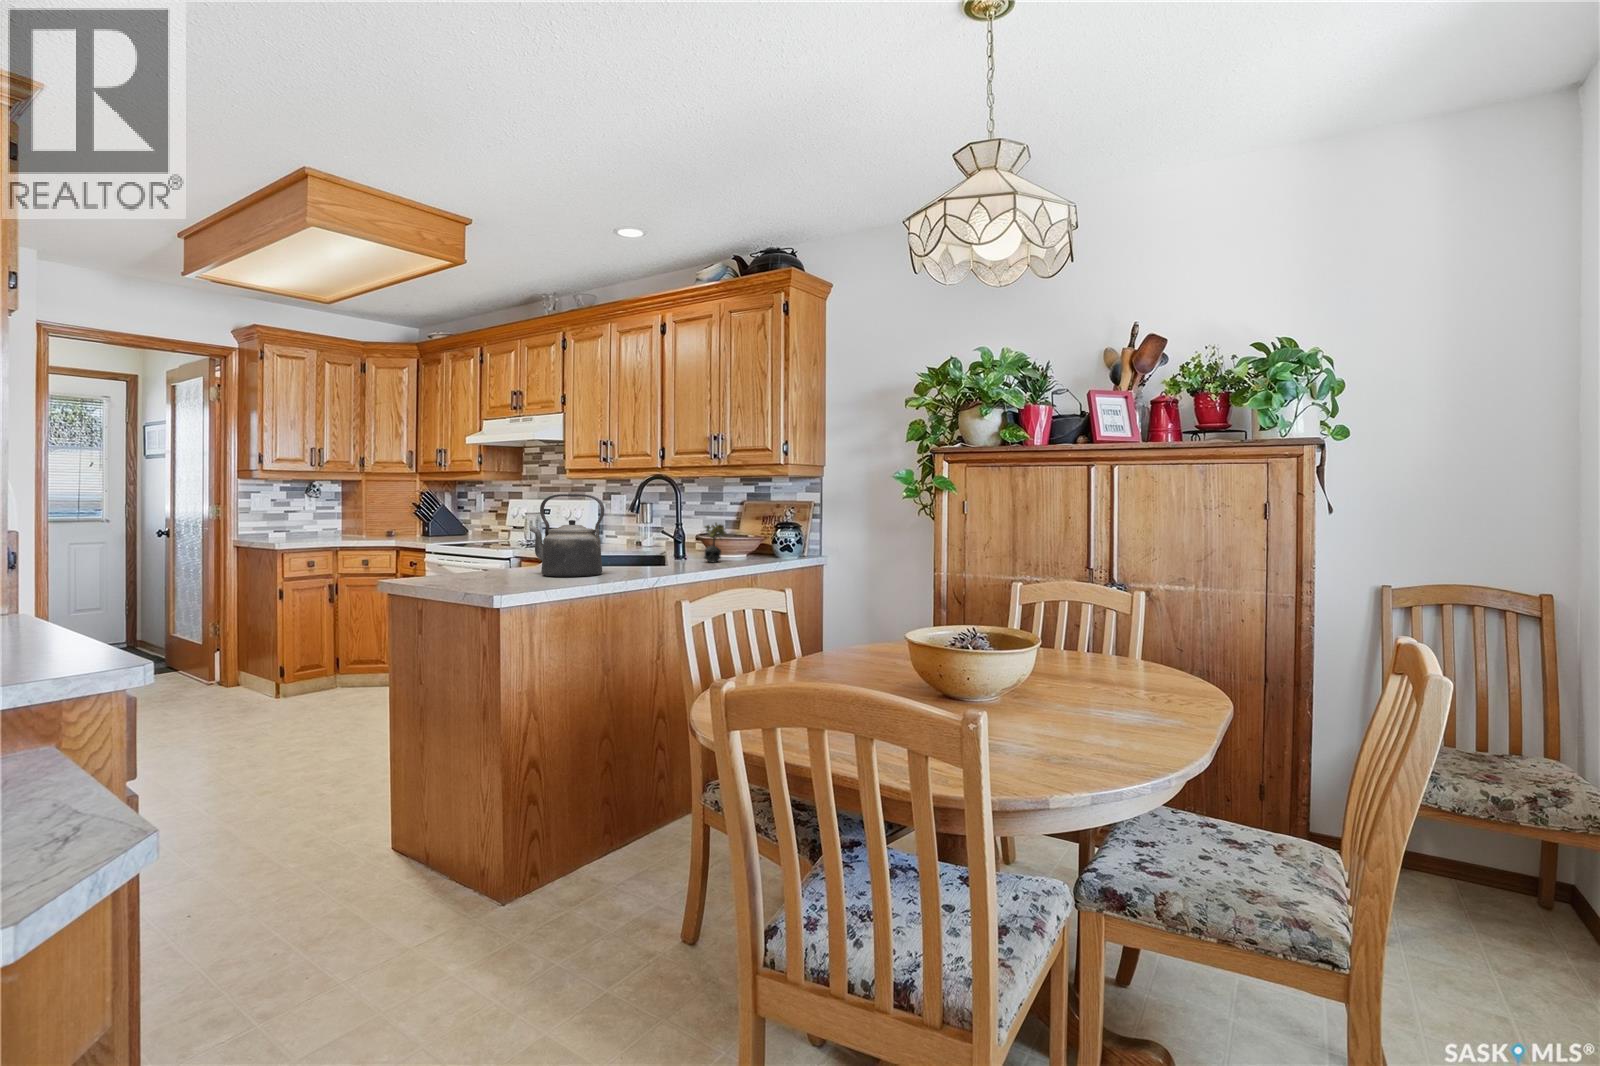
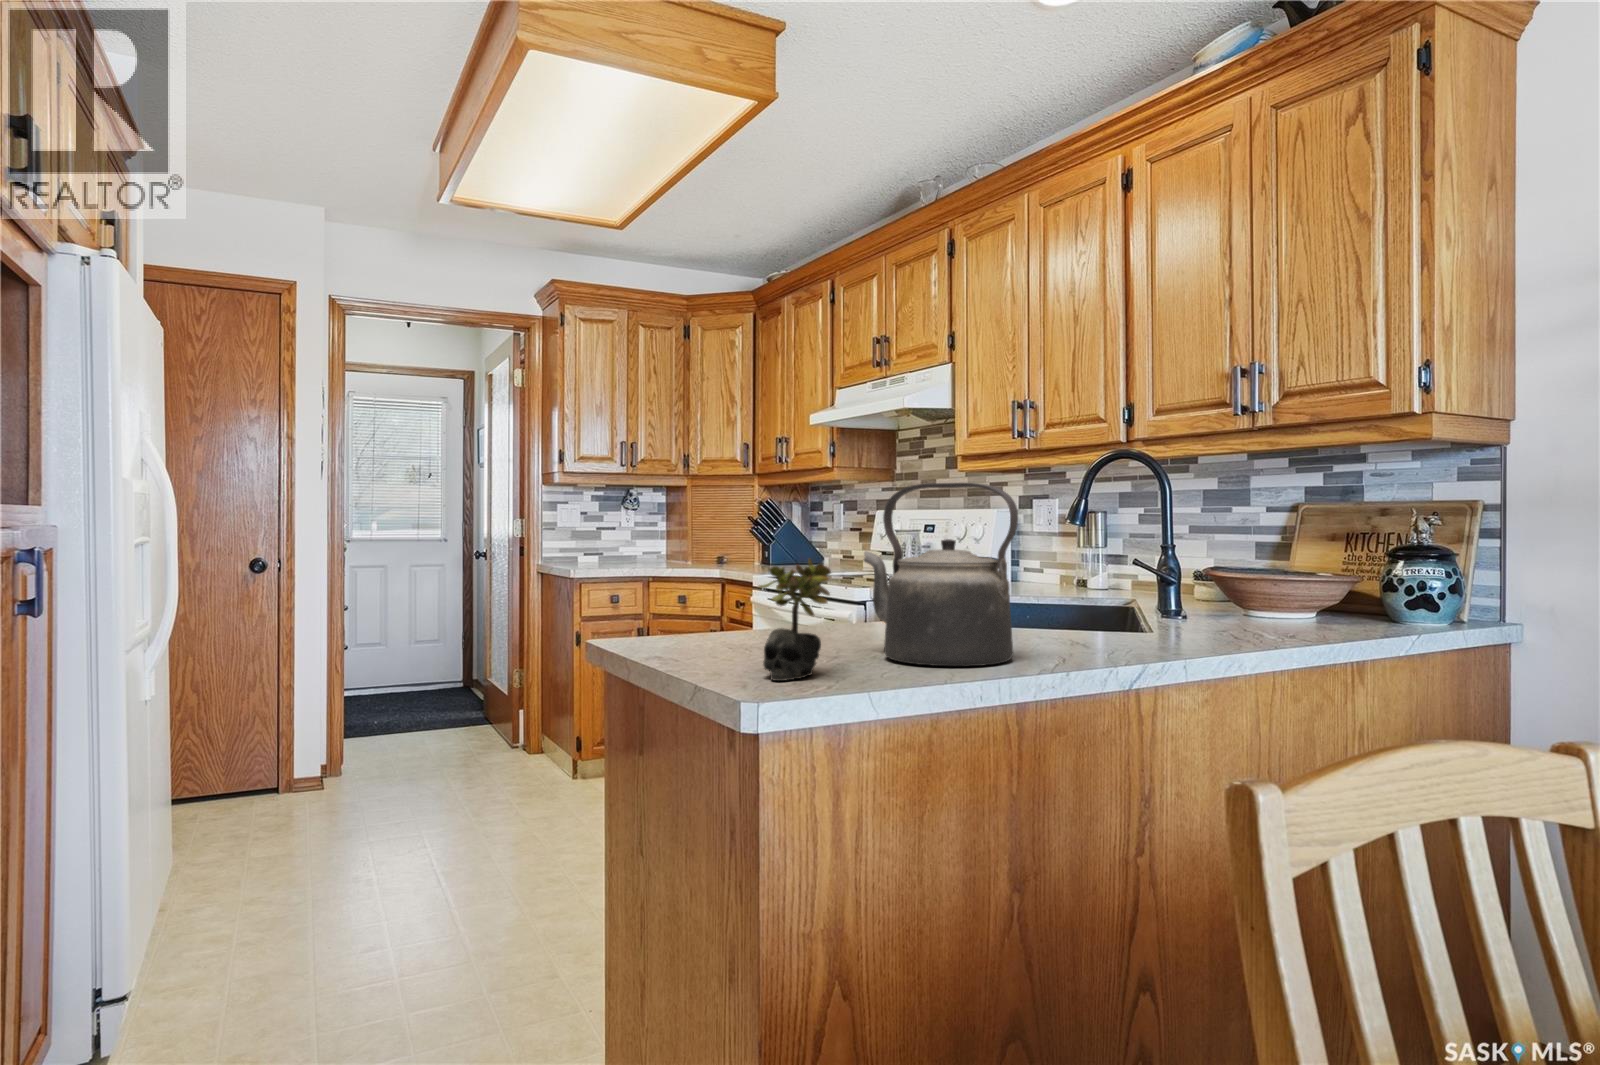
succulent plant: present [704,523,726,562] -> present [758,558,831,681]

